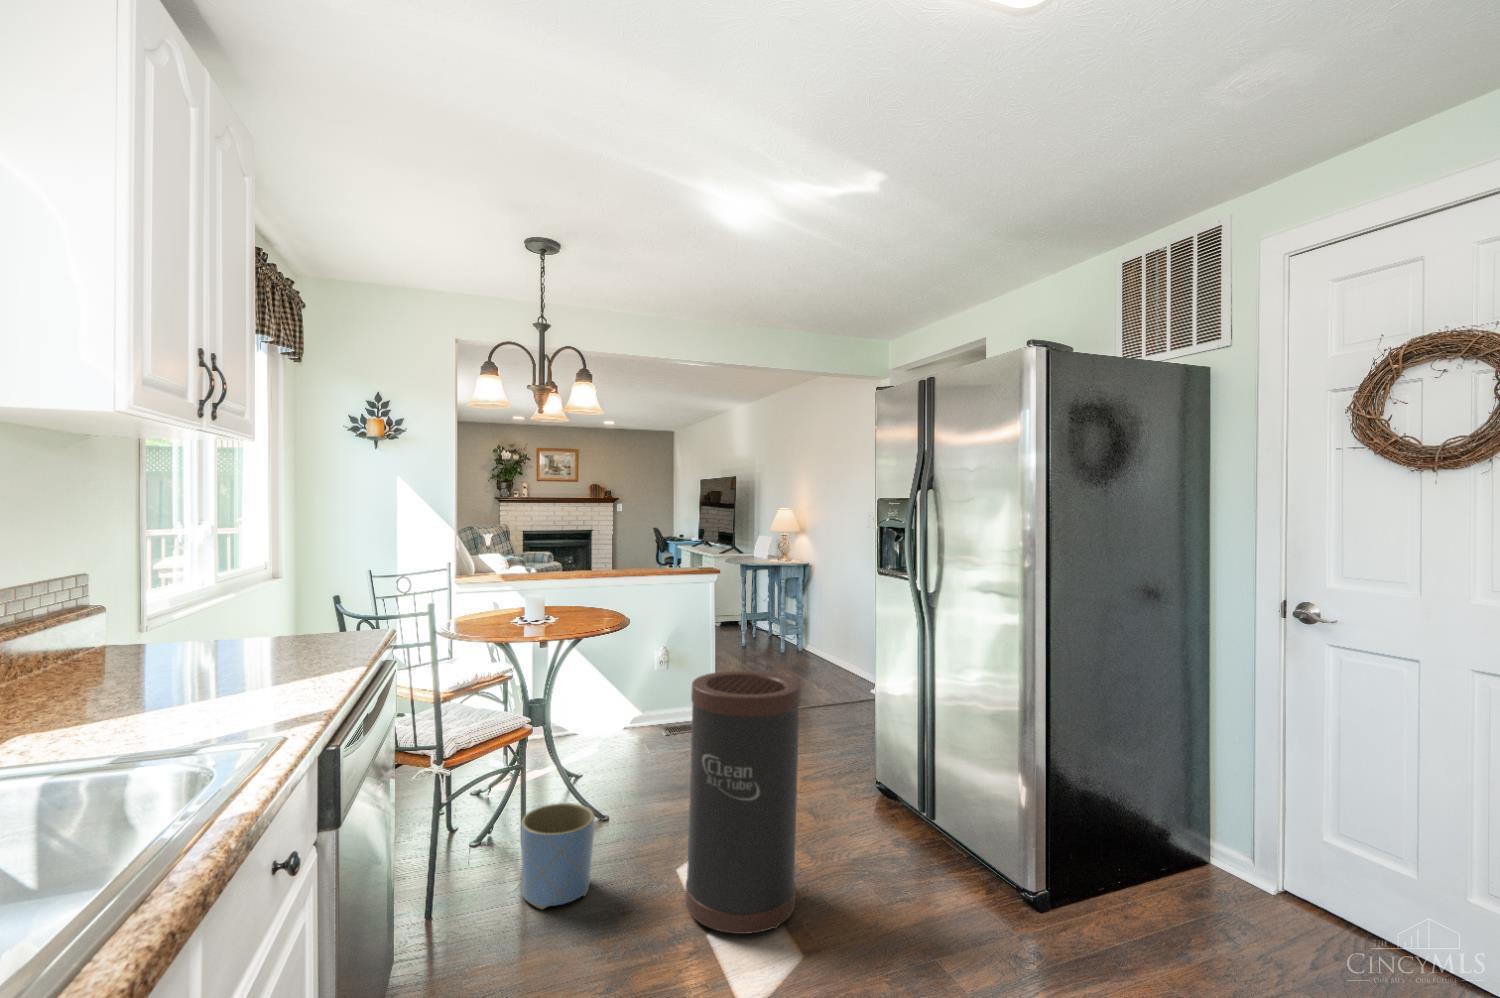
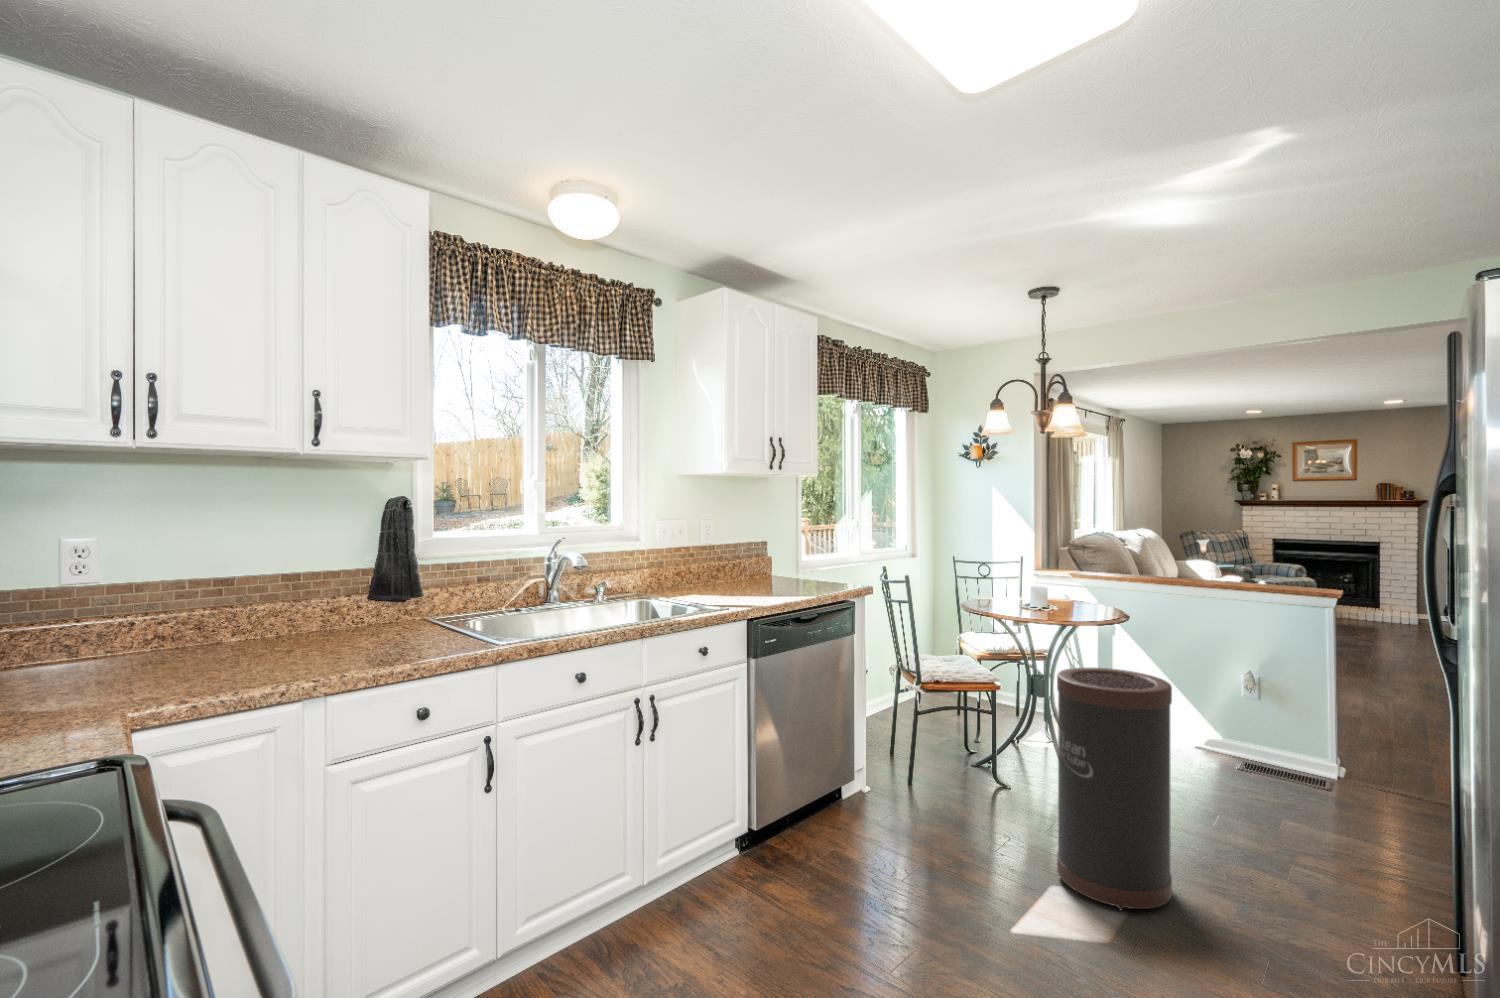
planter: present [521,803,595,909] -> none [961,747,1019,823]

